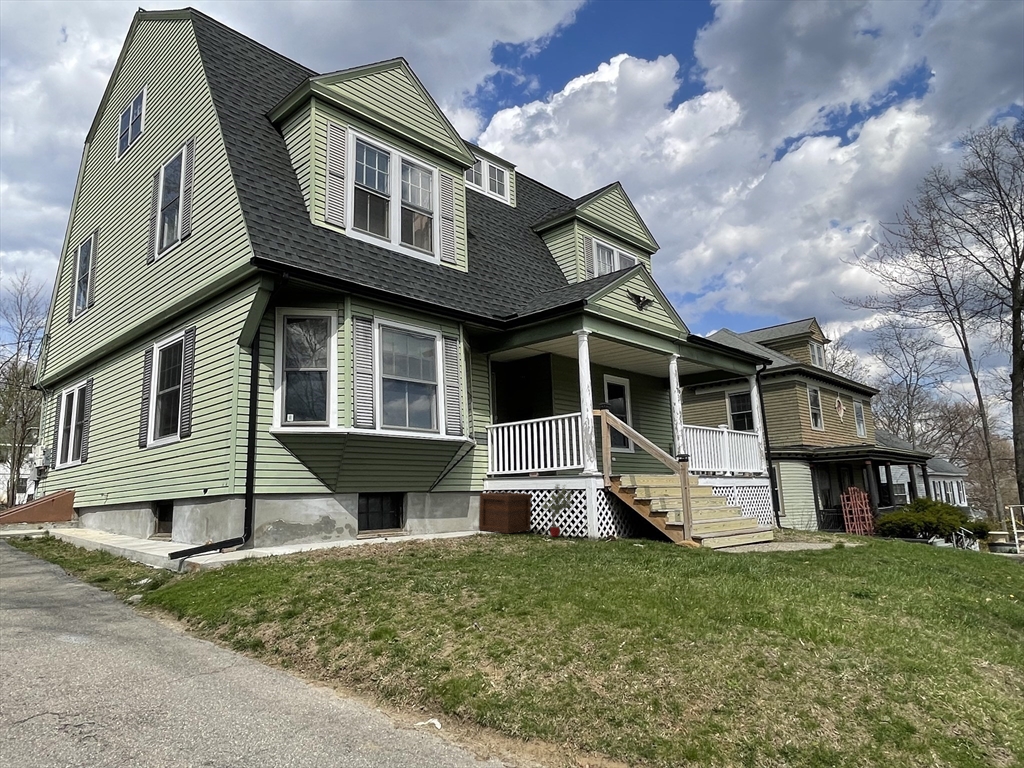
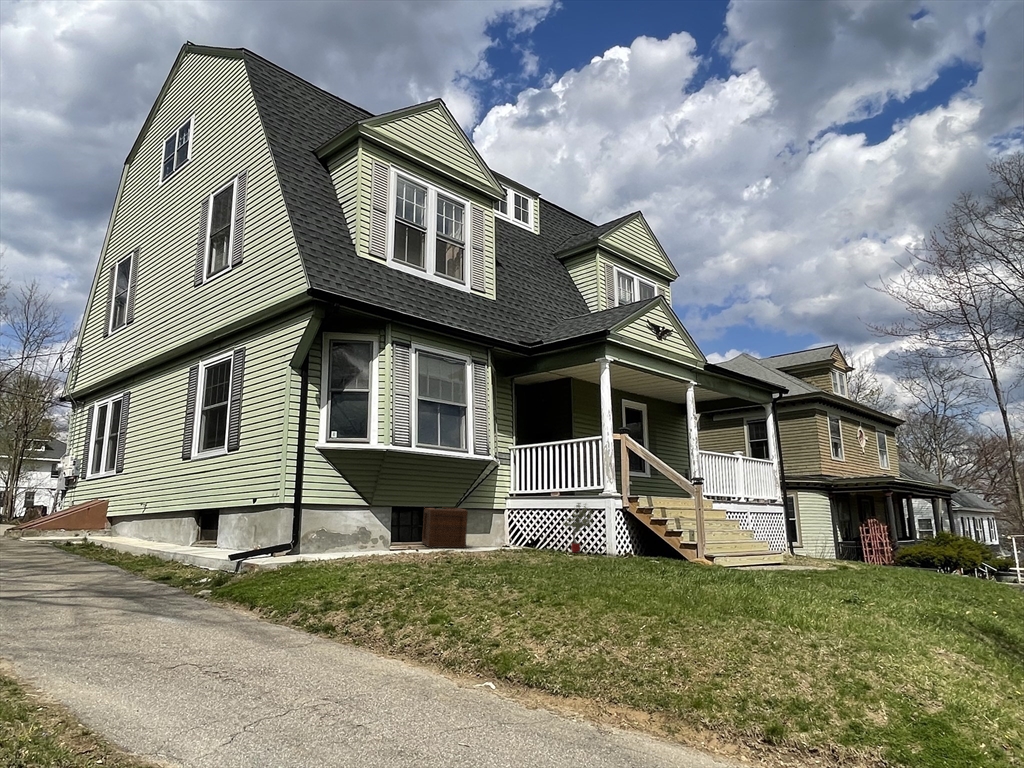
wooden crate: present [479,492,532,534] -> present [422,508,468,548]

